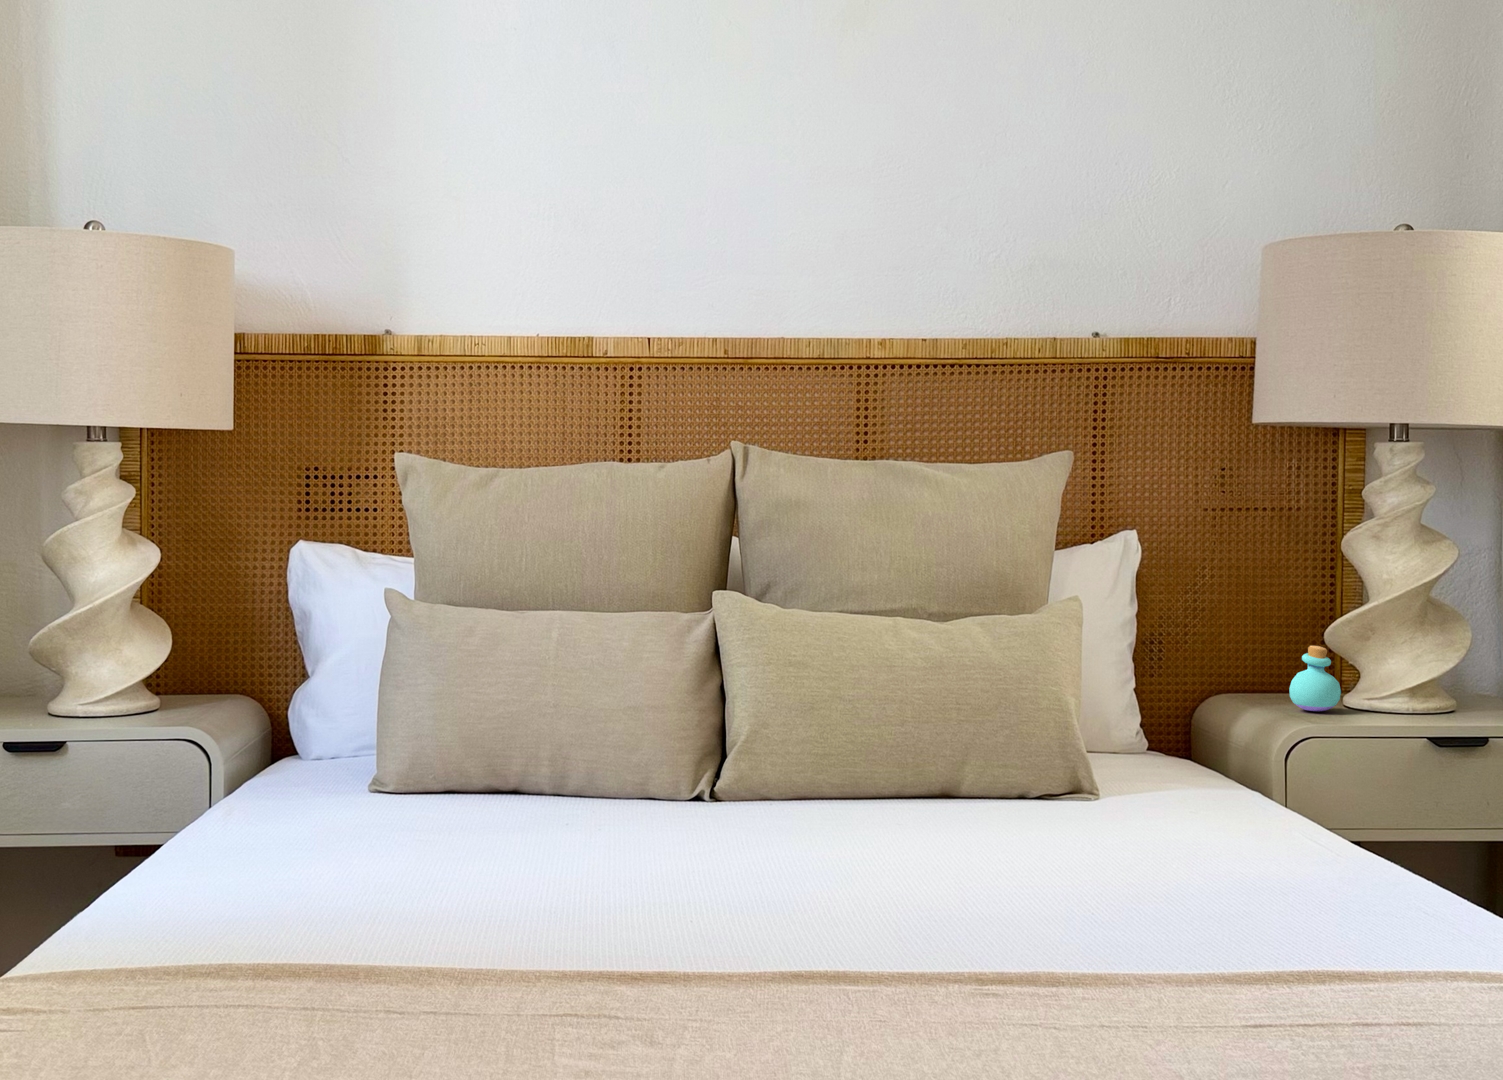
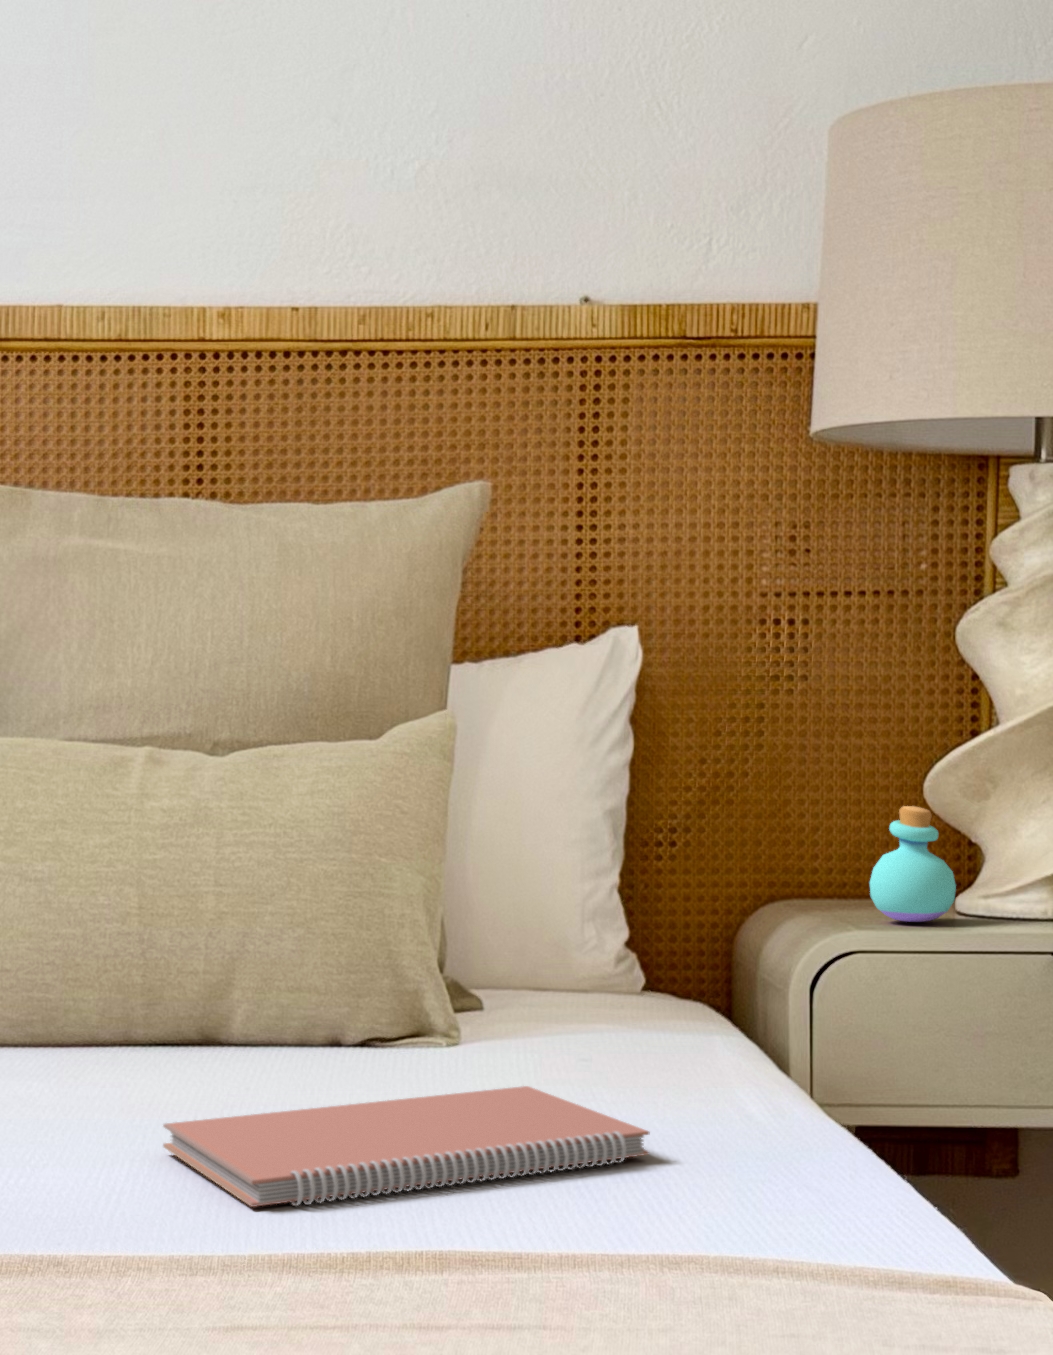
notebook: none [1037,806,1269,863] -> present [163,1086,650,1207]

